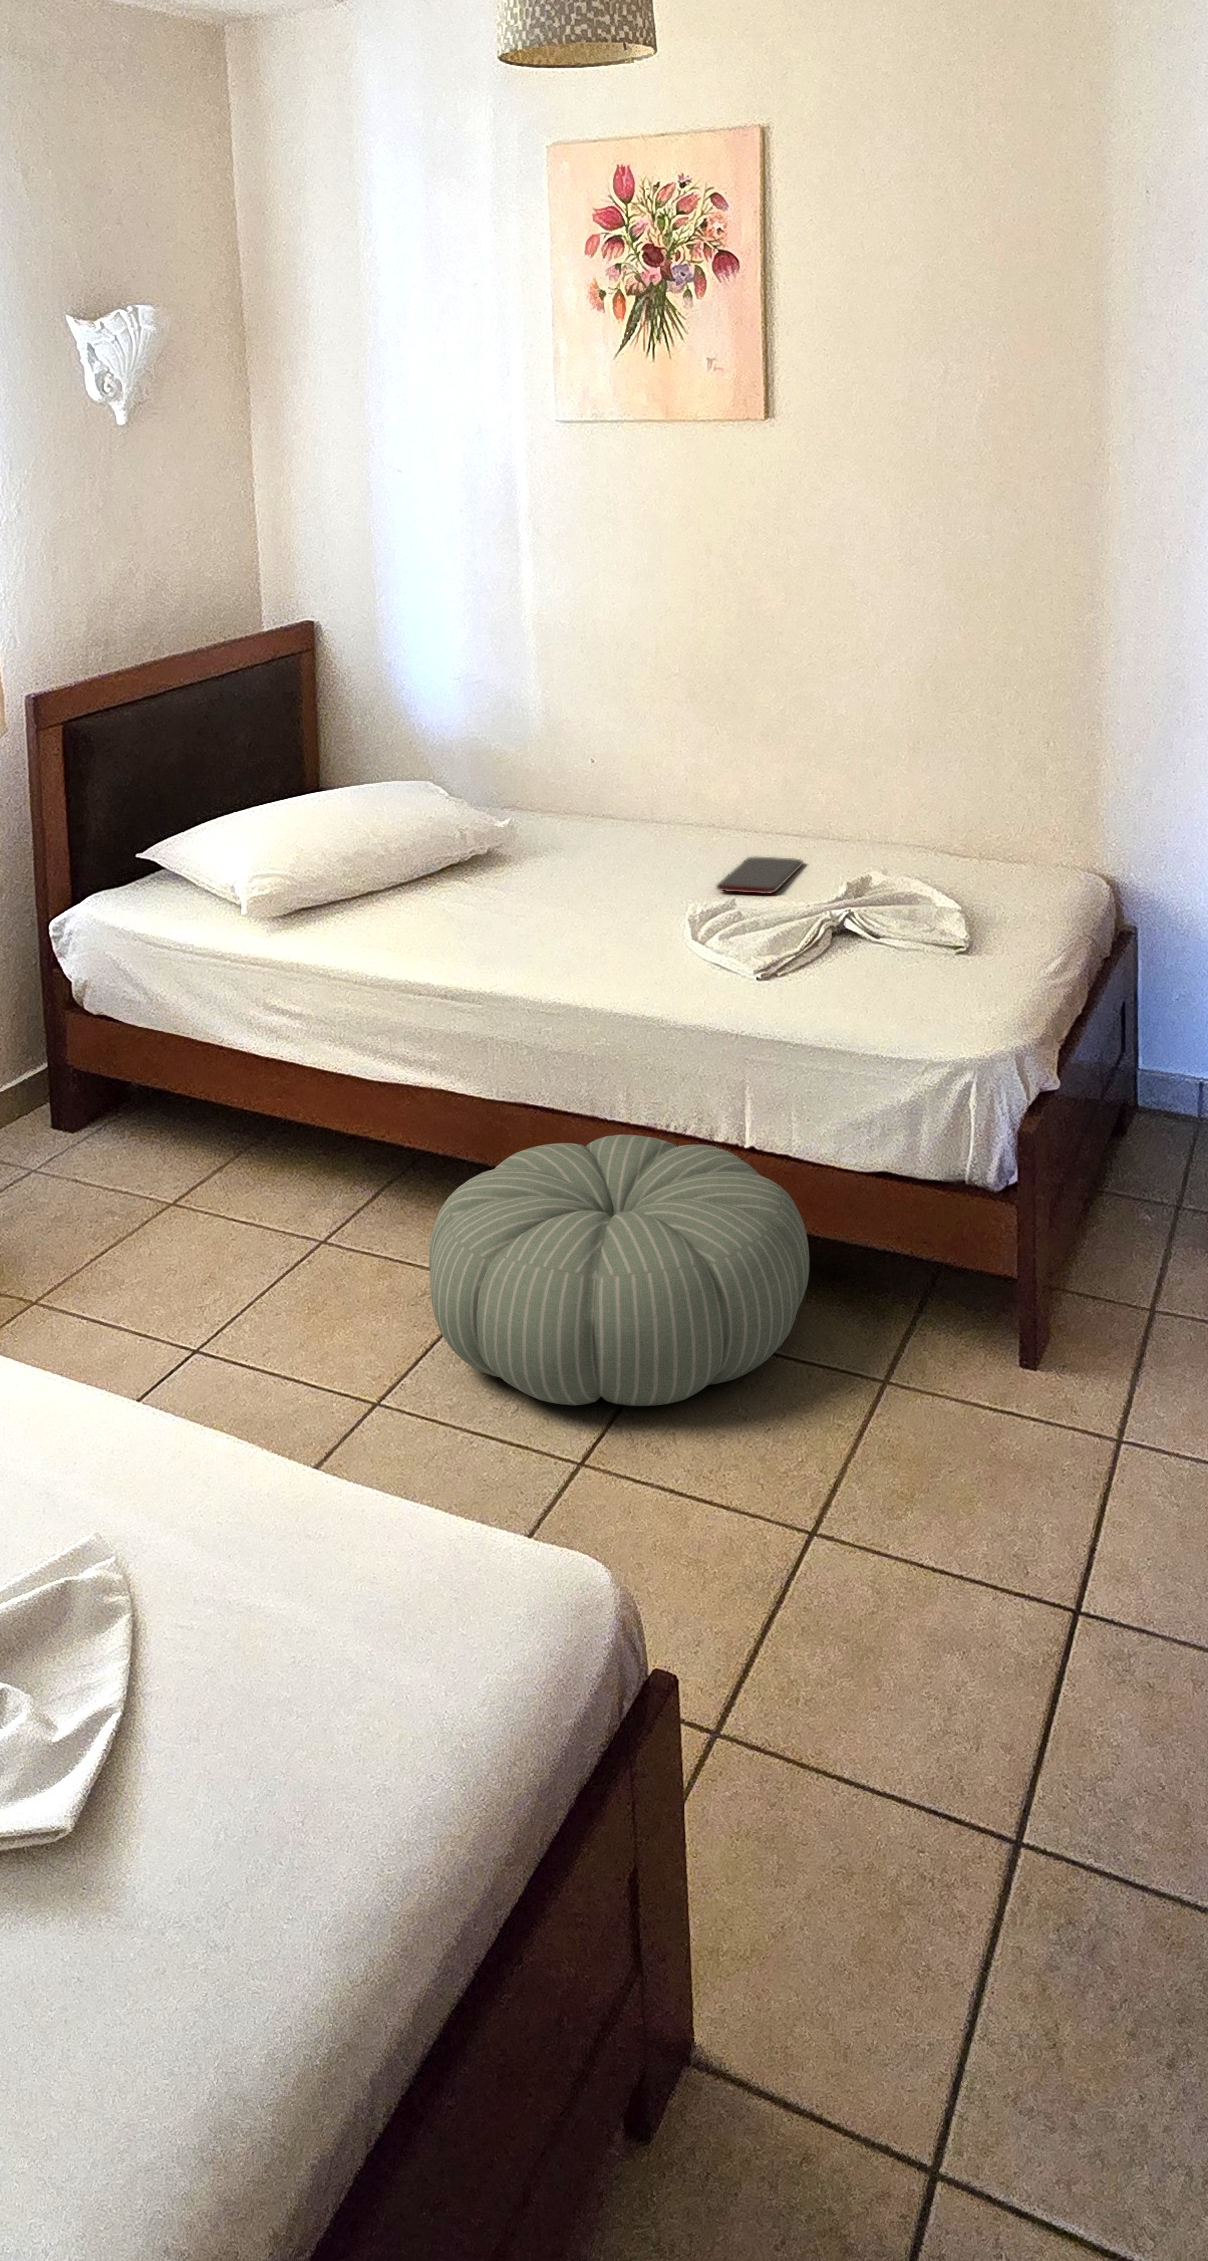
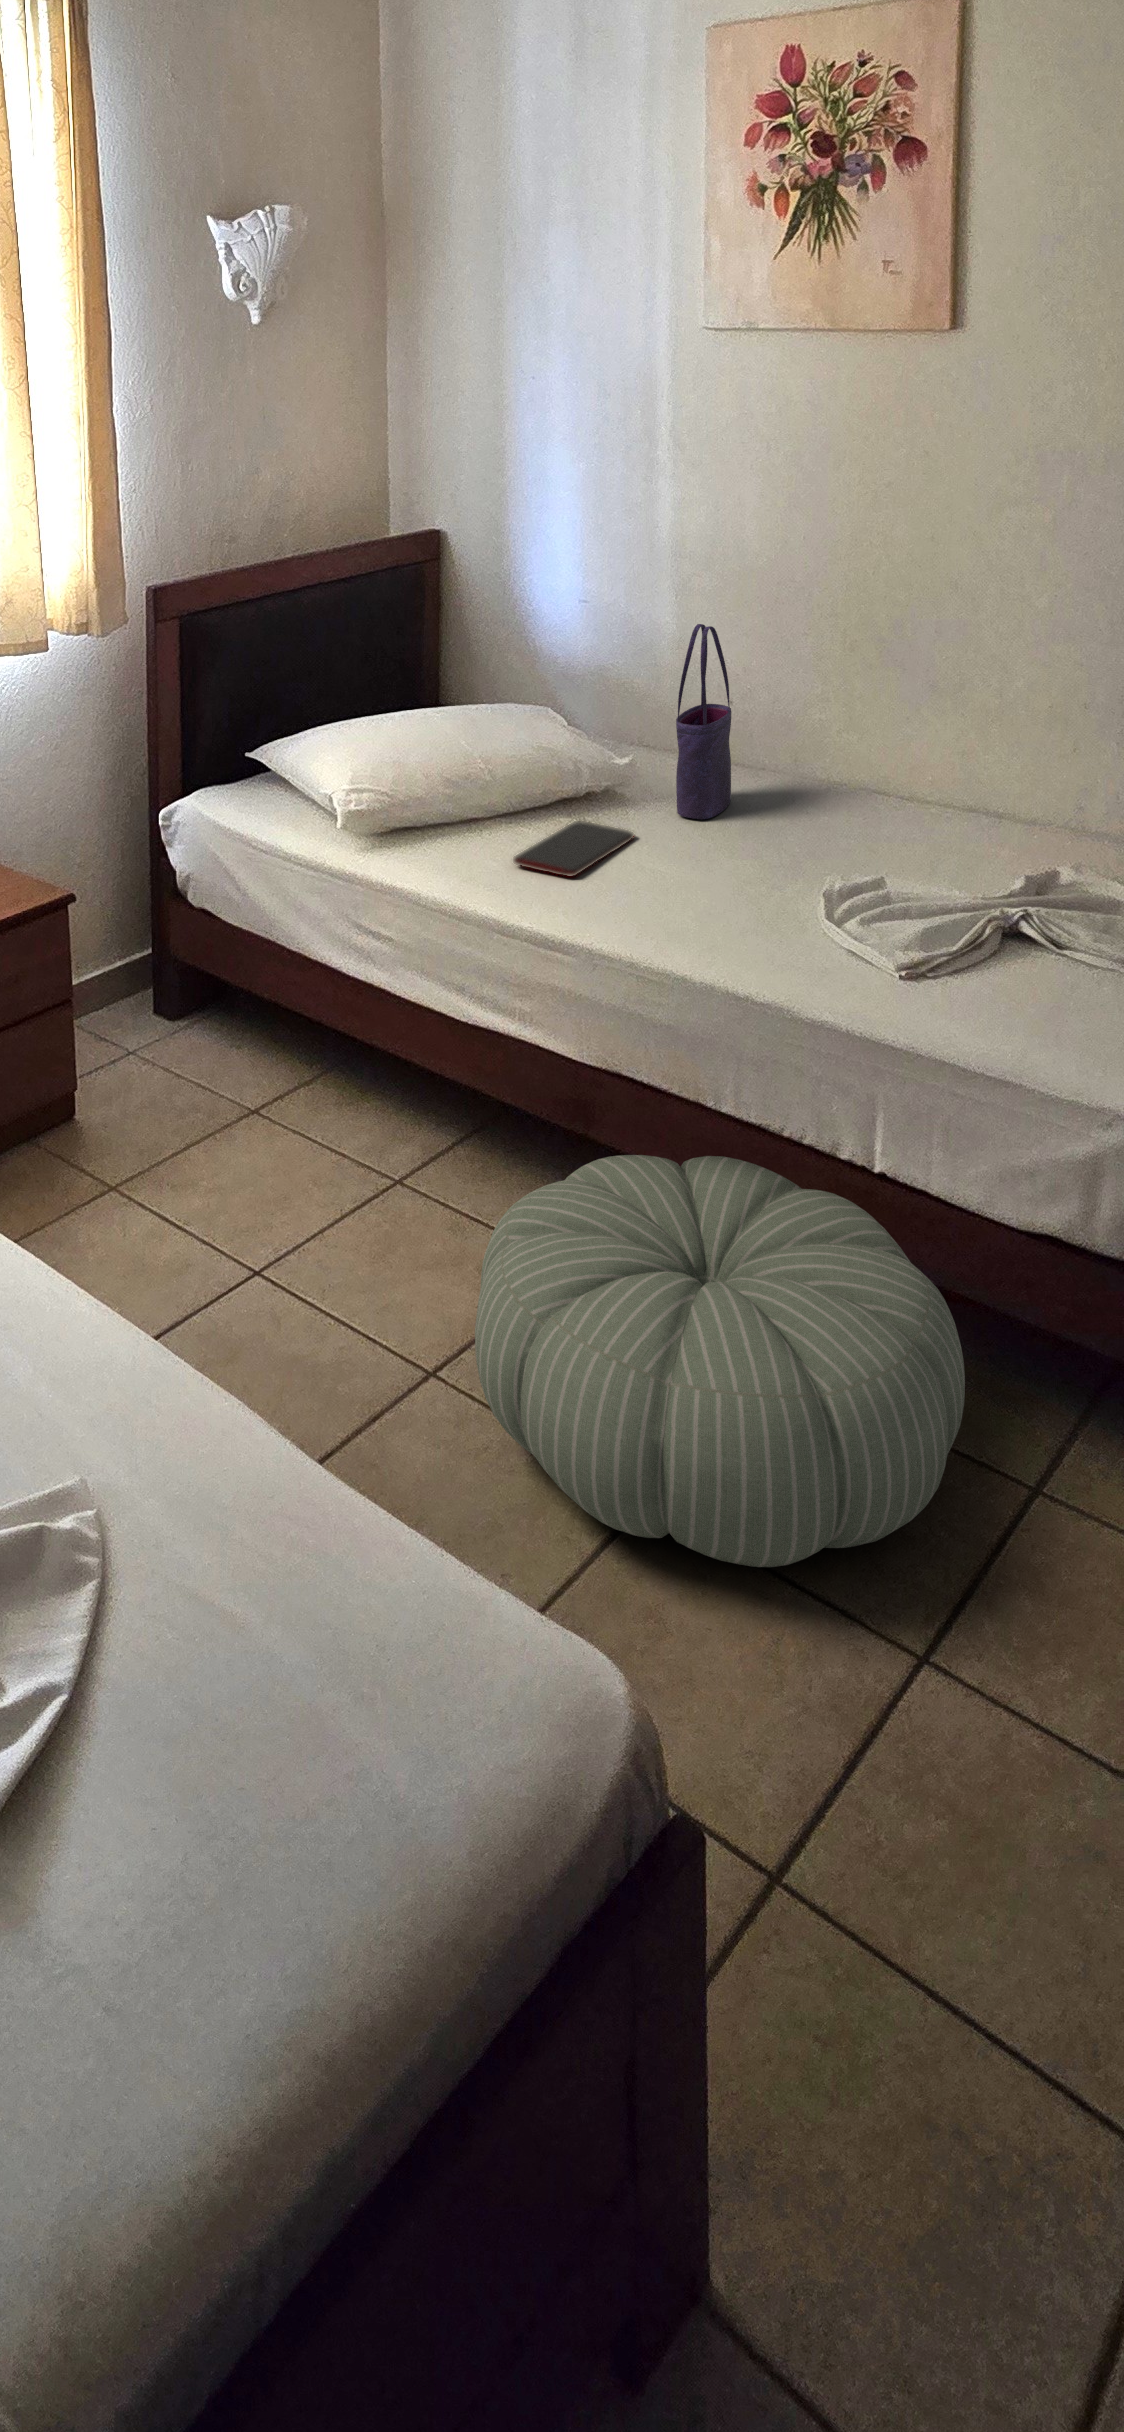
tote bag: none [550,707,599,884] -> present [676,624,732,819]
smartphone: present [716,857,803,894] -> present [513,821,634,877]

